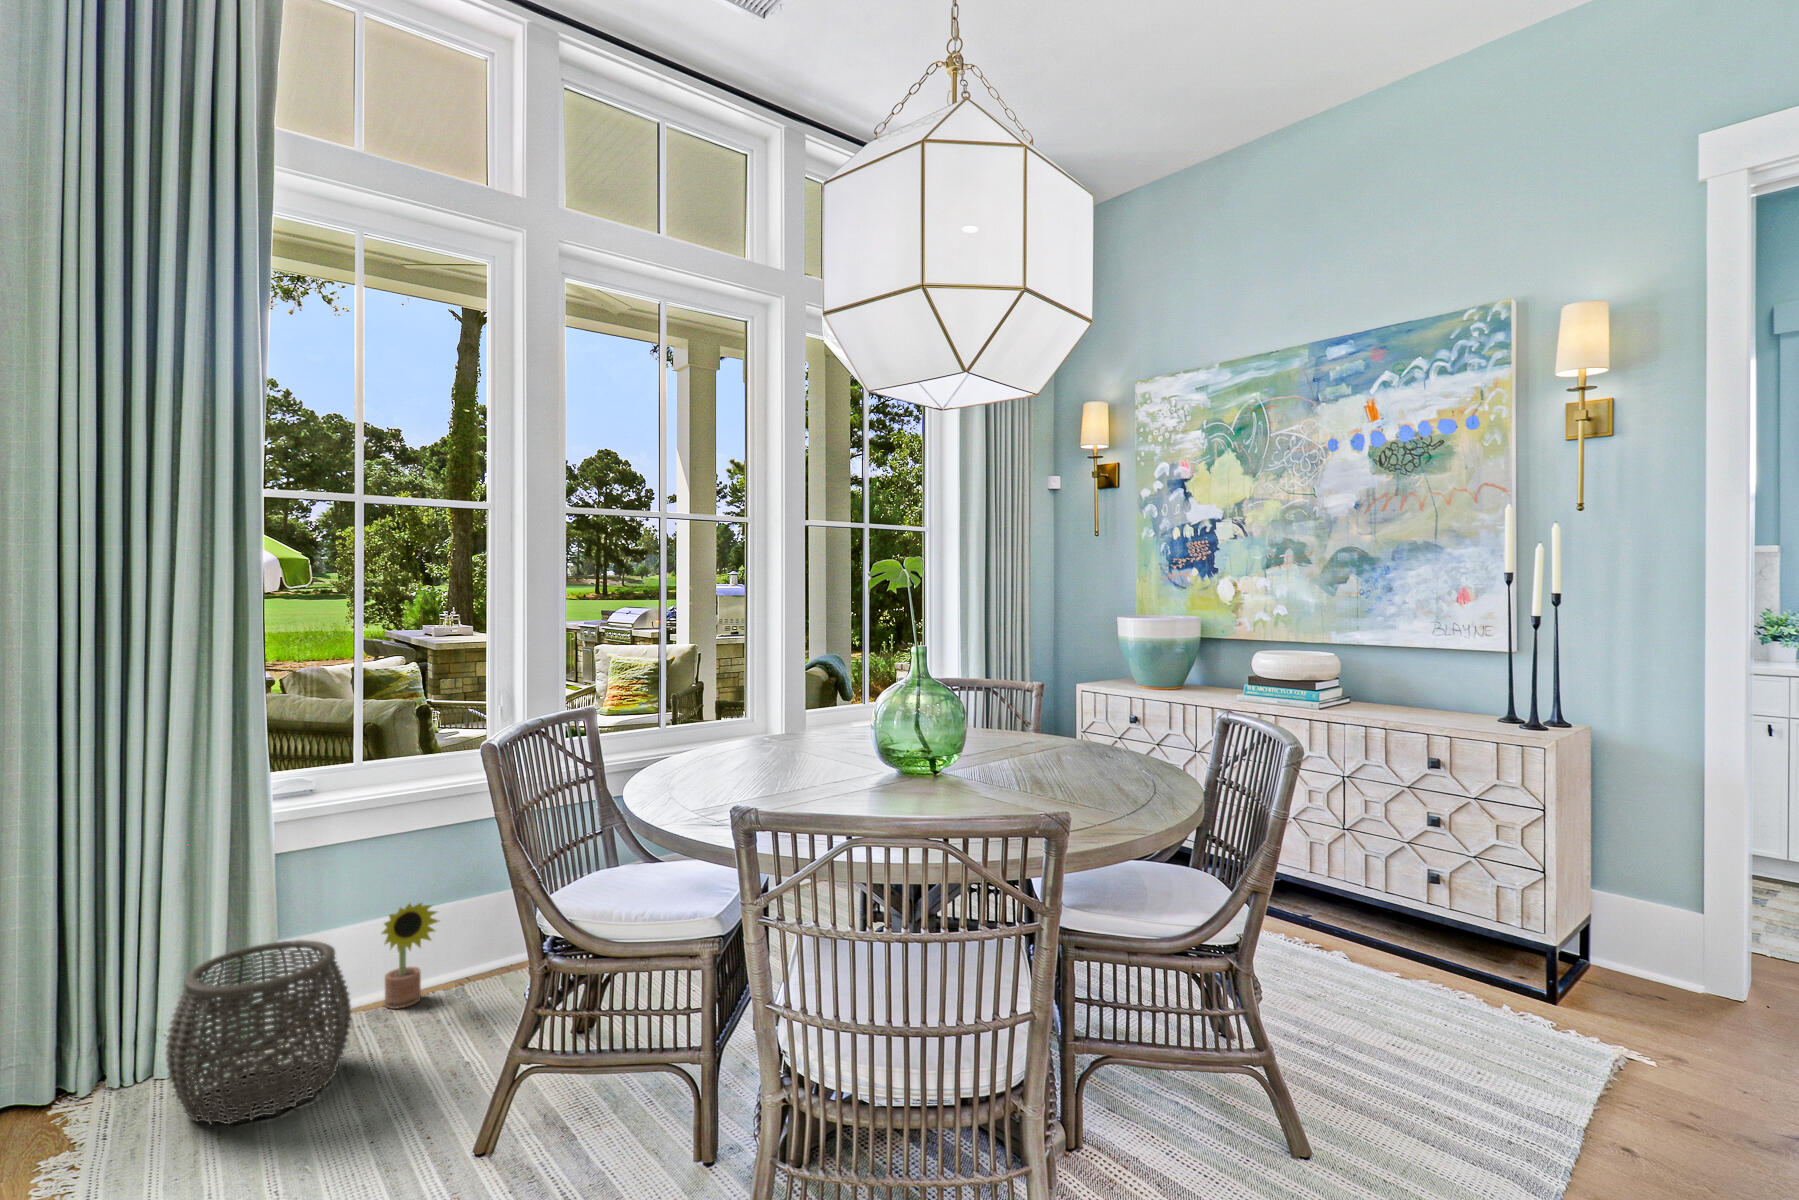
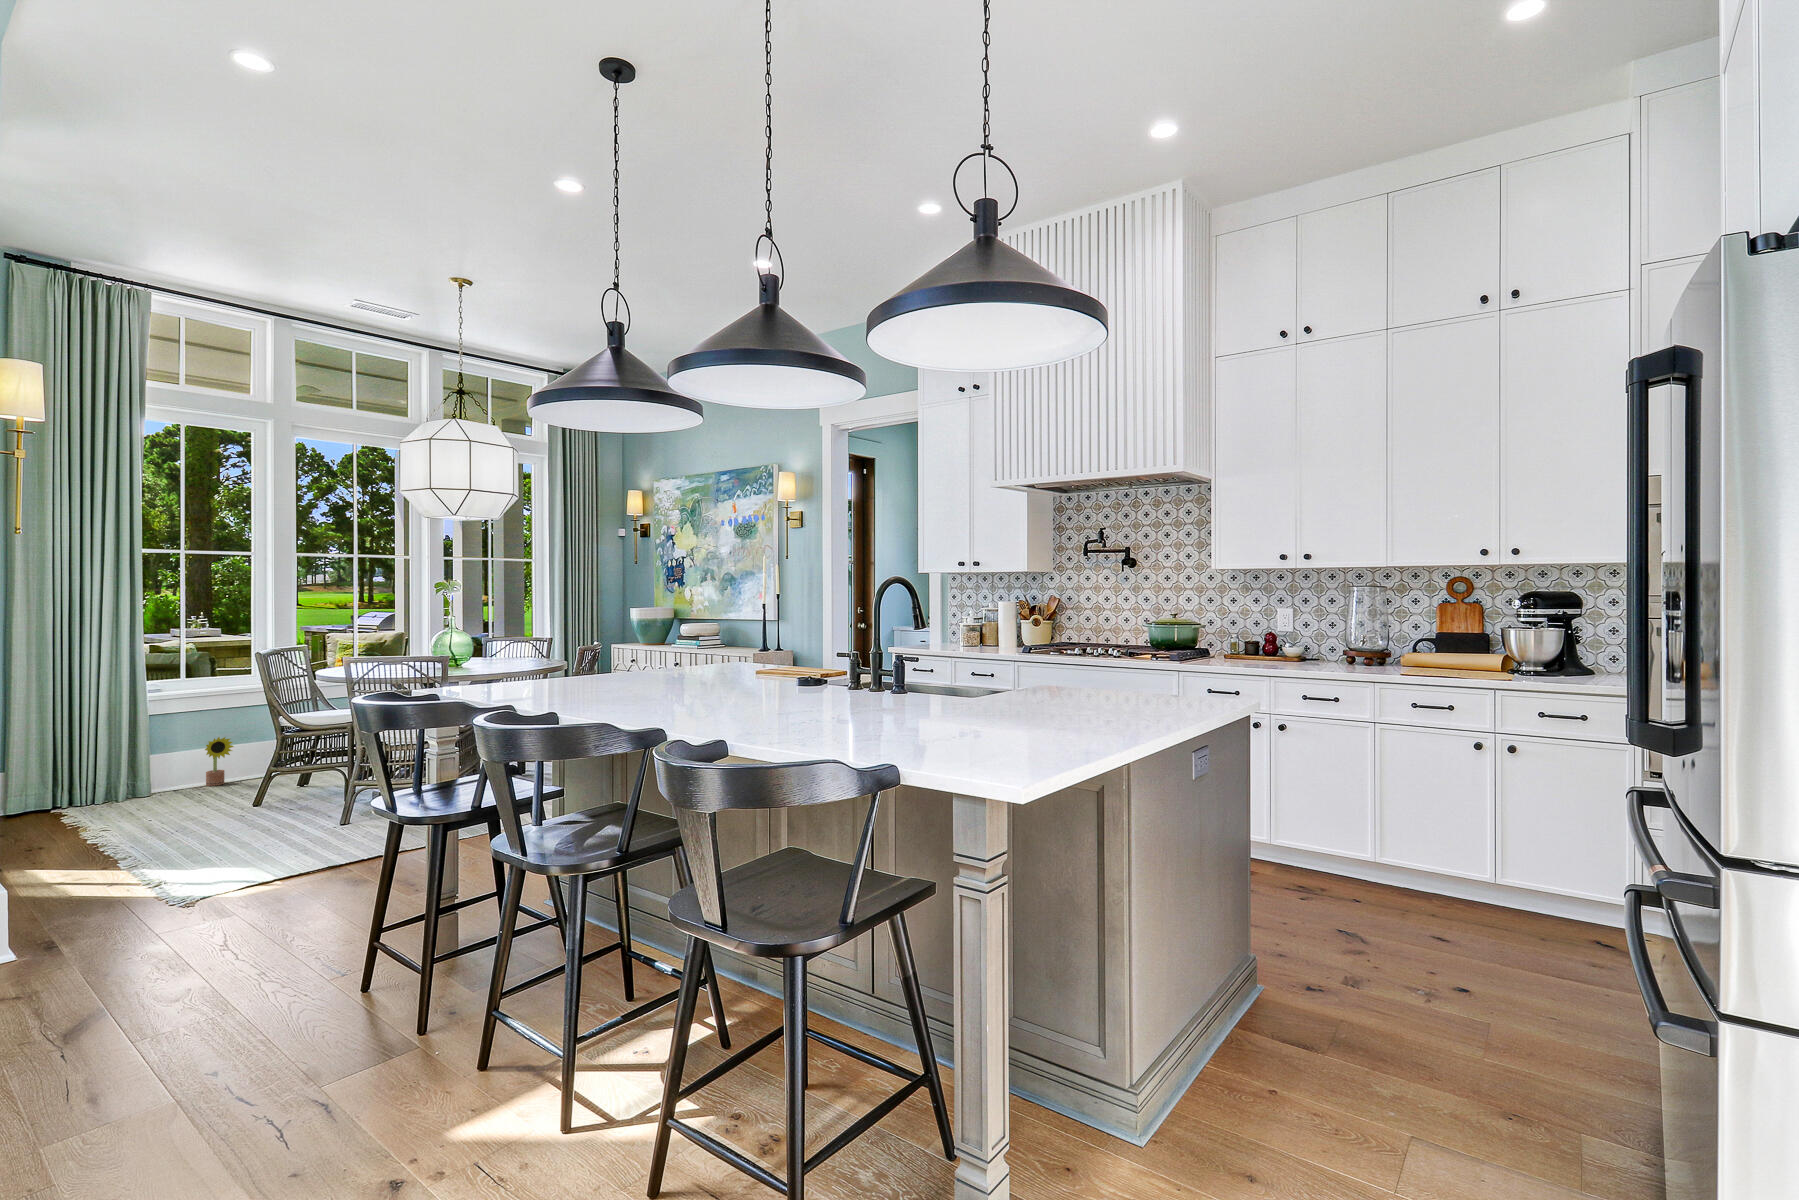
woven basket: present [166,940,351,1124] -> none [109,745,193,809]

